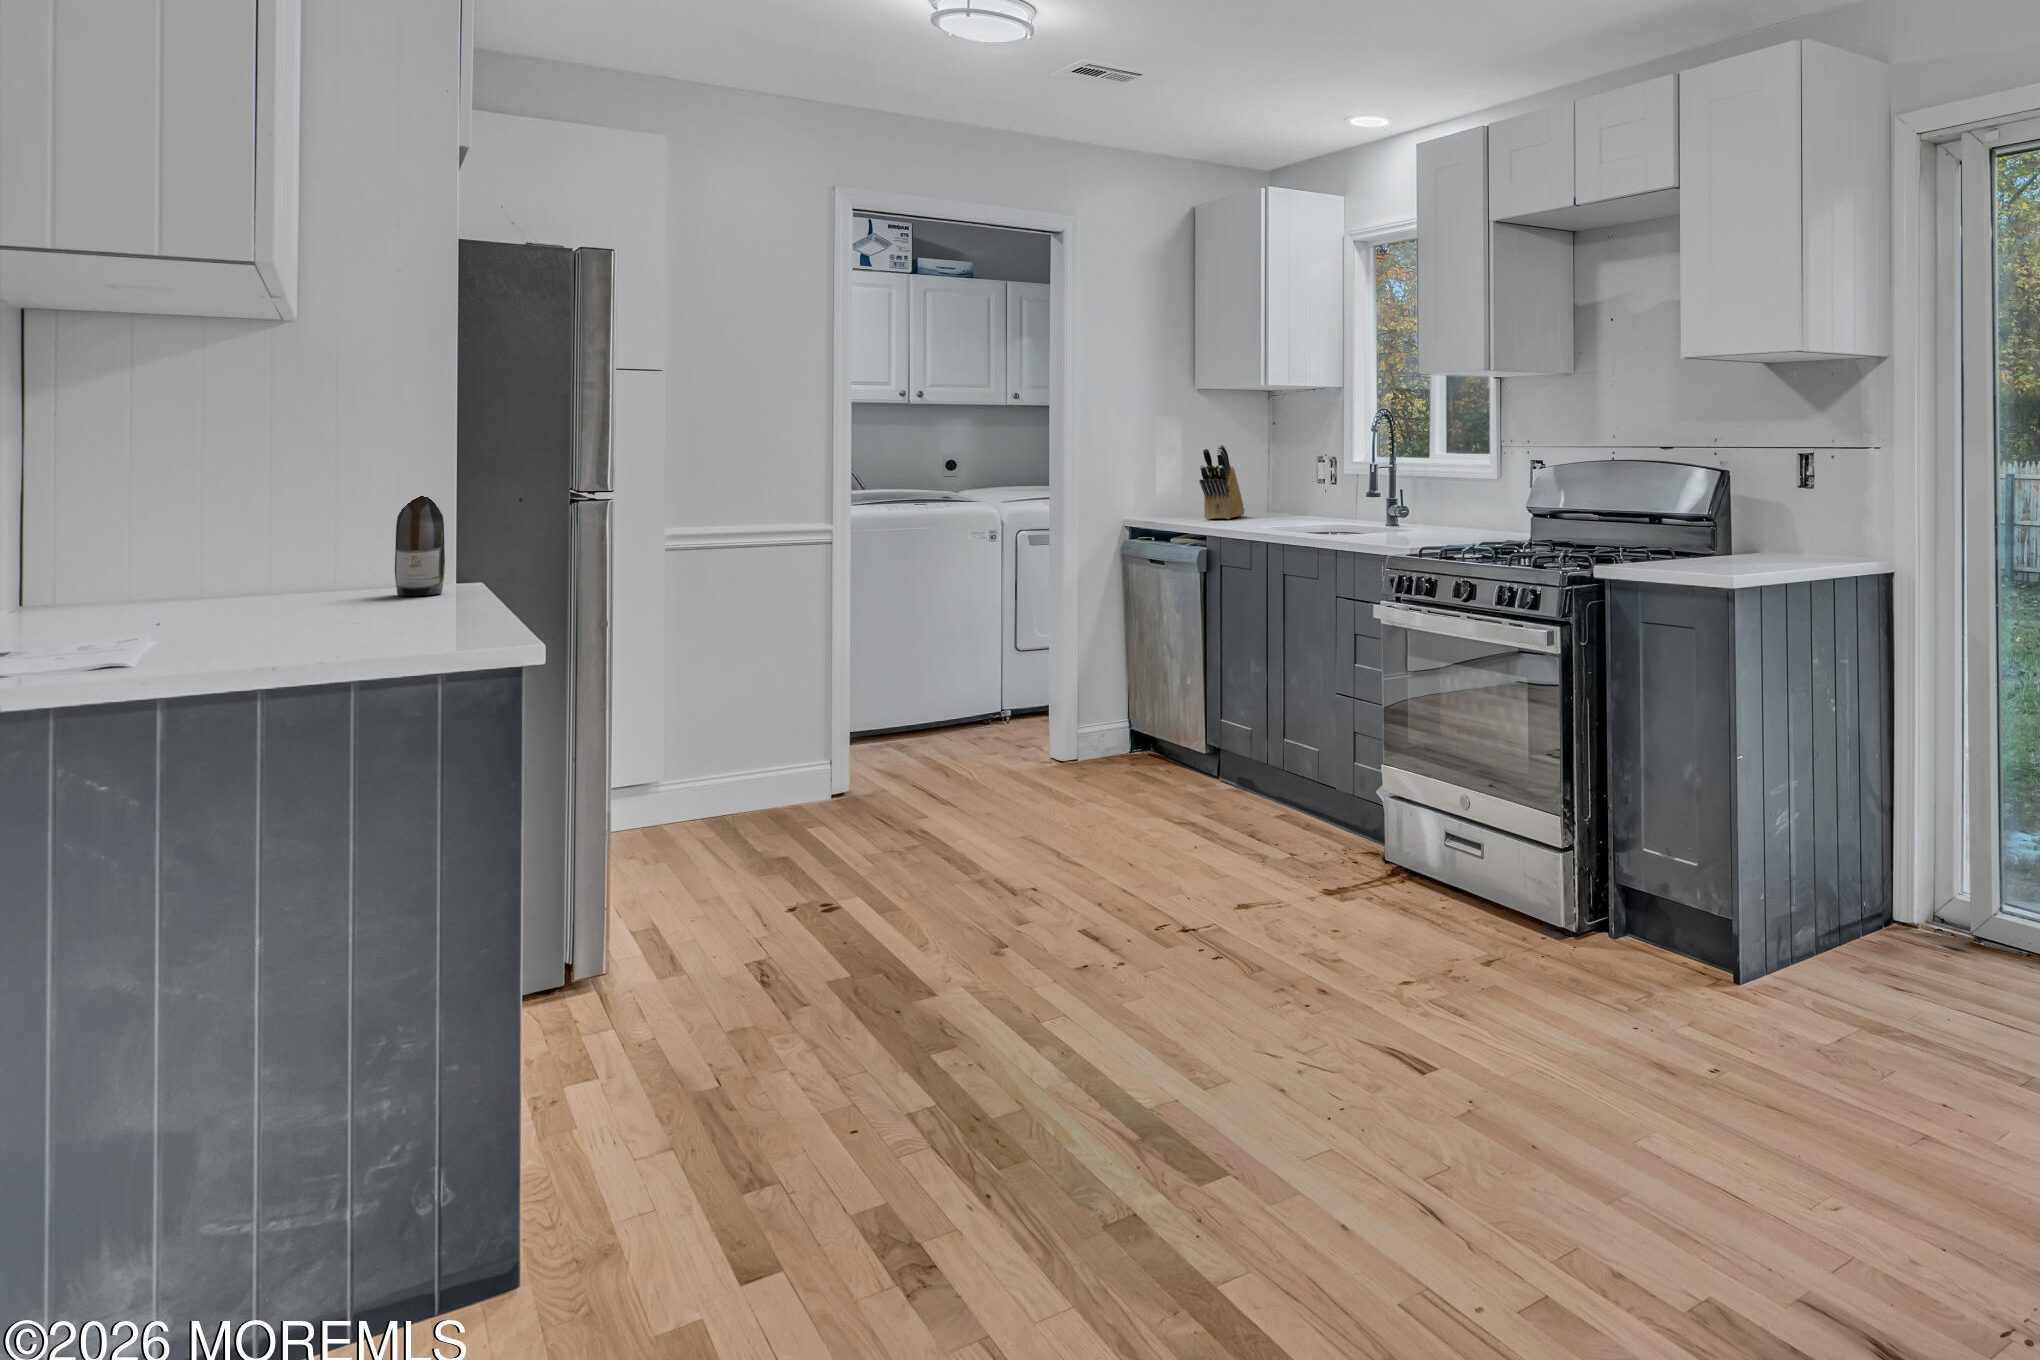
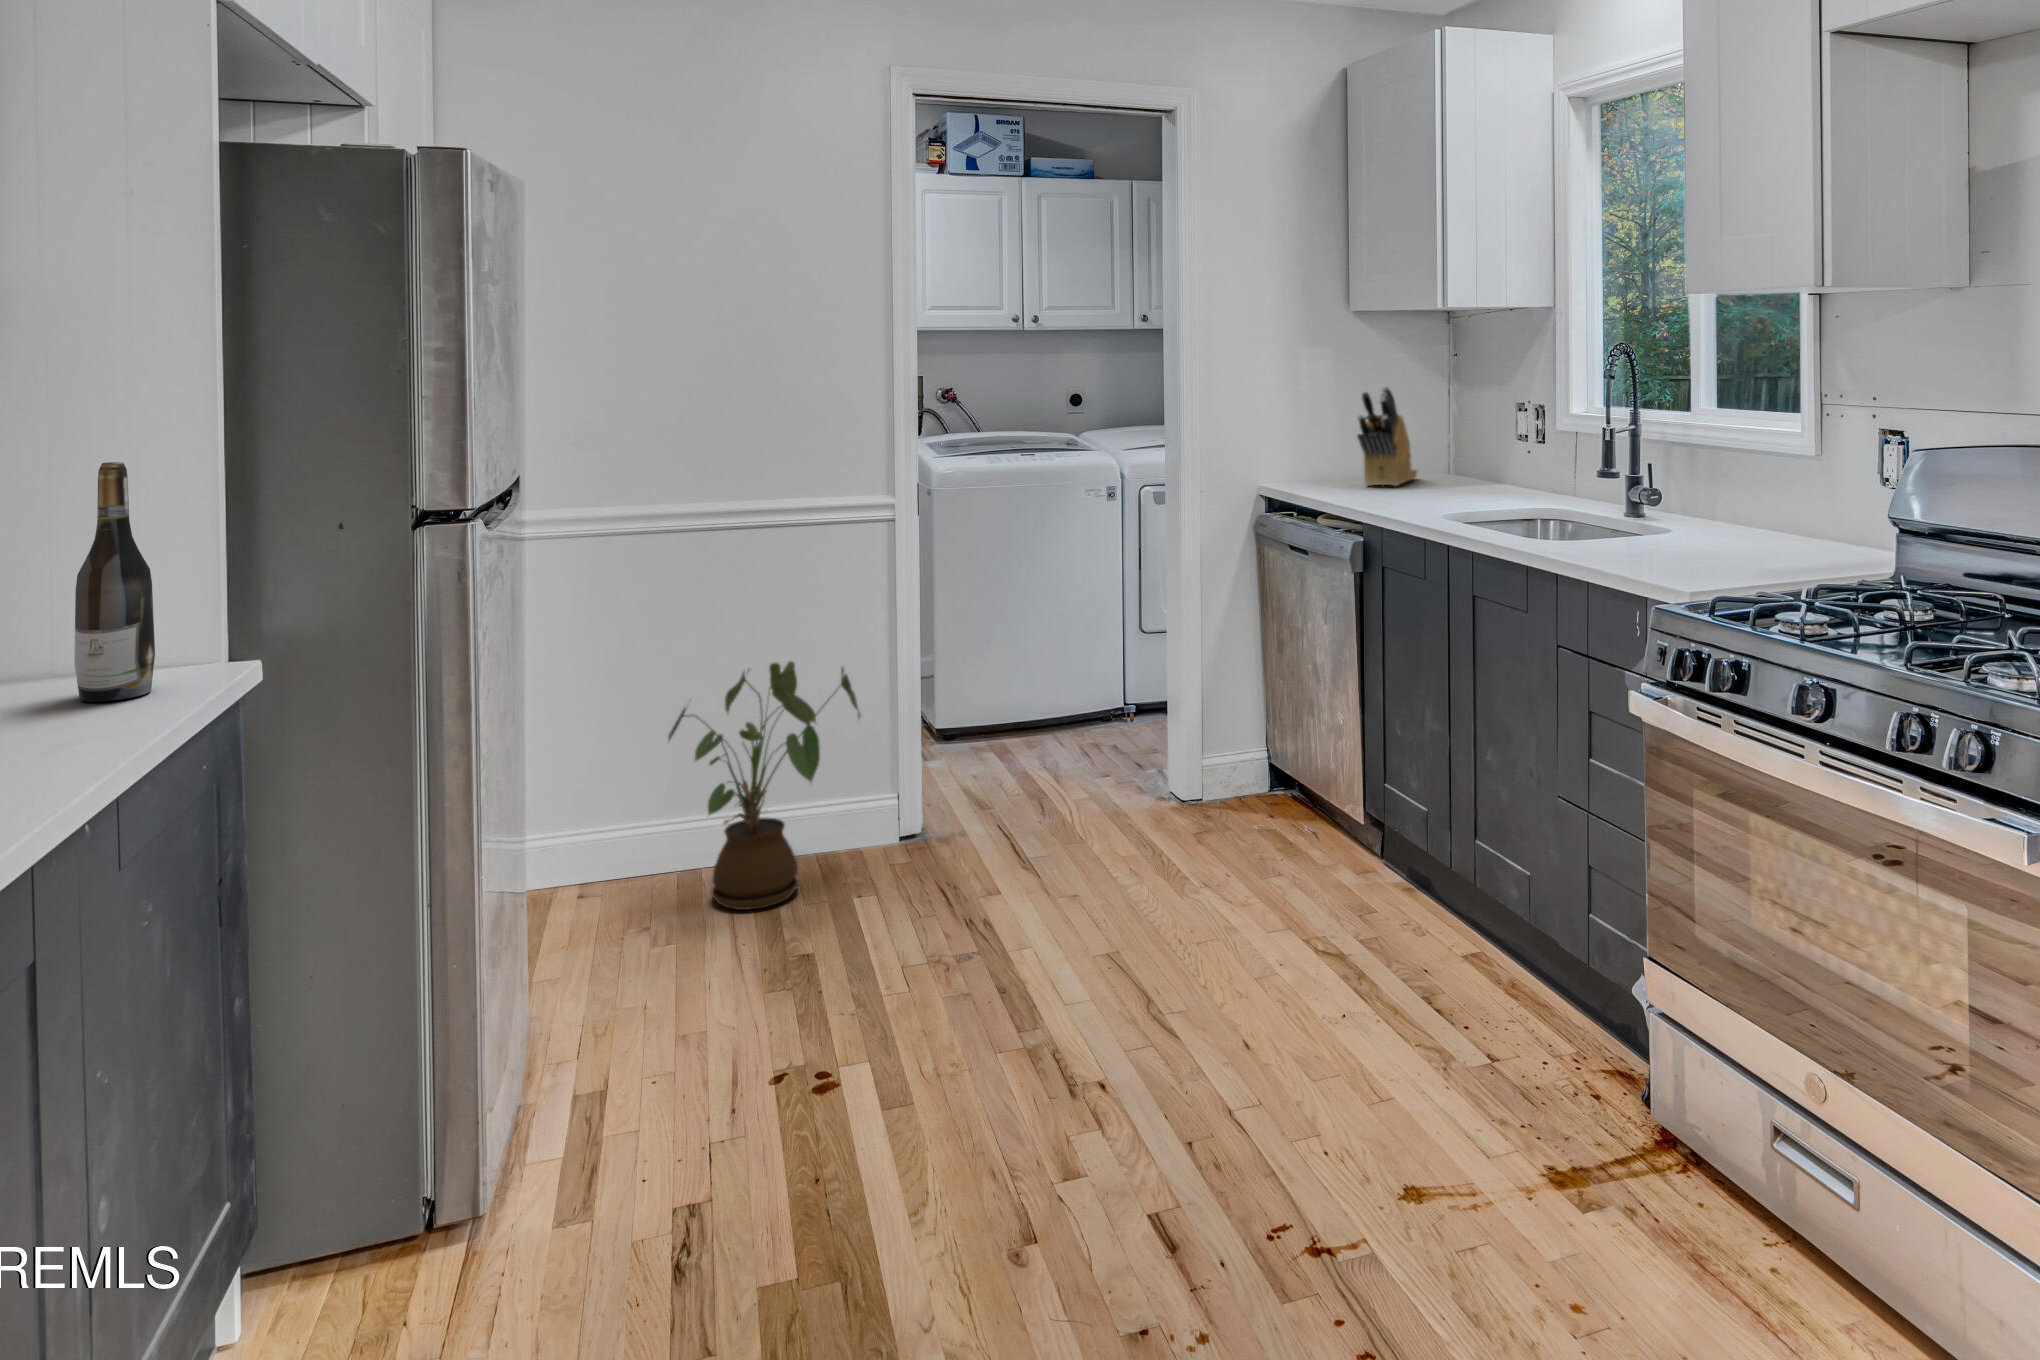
house plant: none [658,649,815,834] -> present [668,661,860,910]

